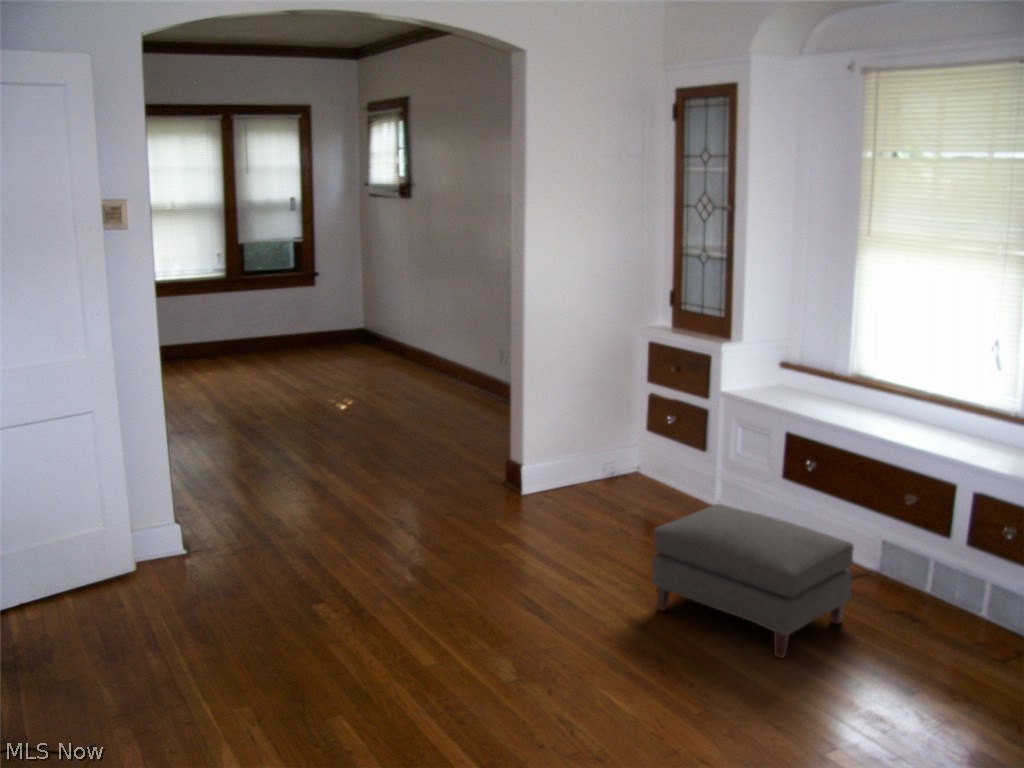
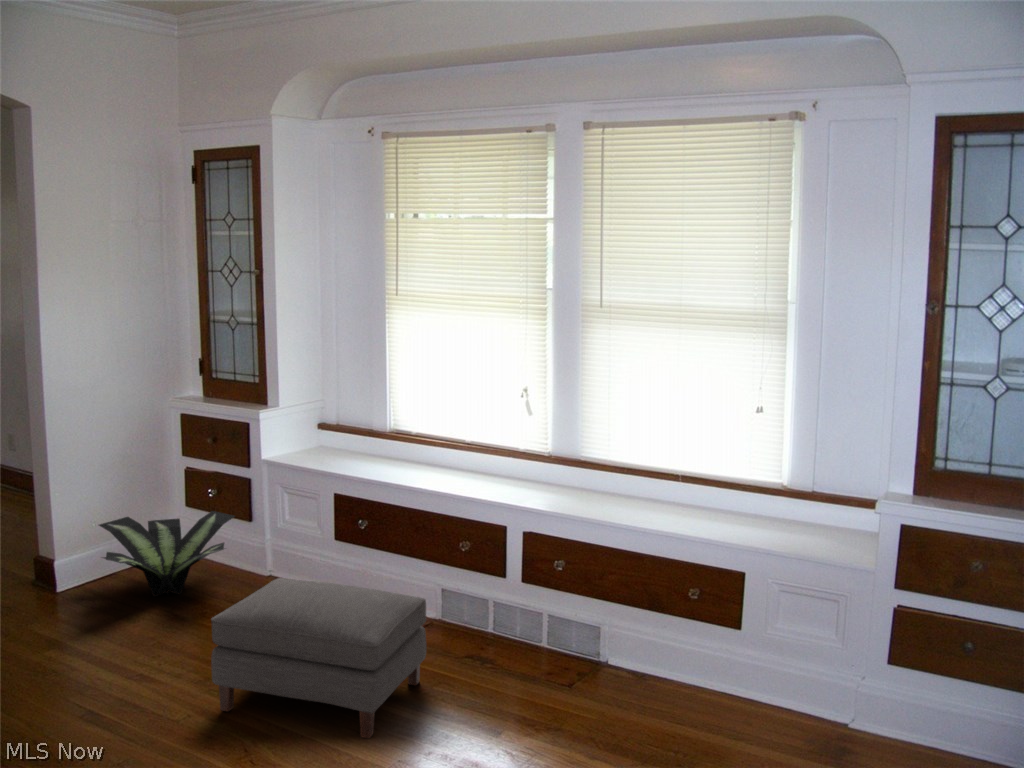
potted plant: none [572,432,692,508] -> present [99,511,235,597]

